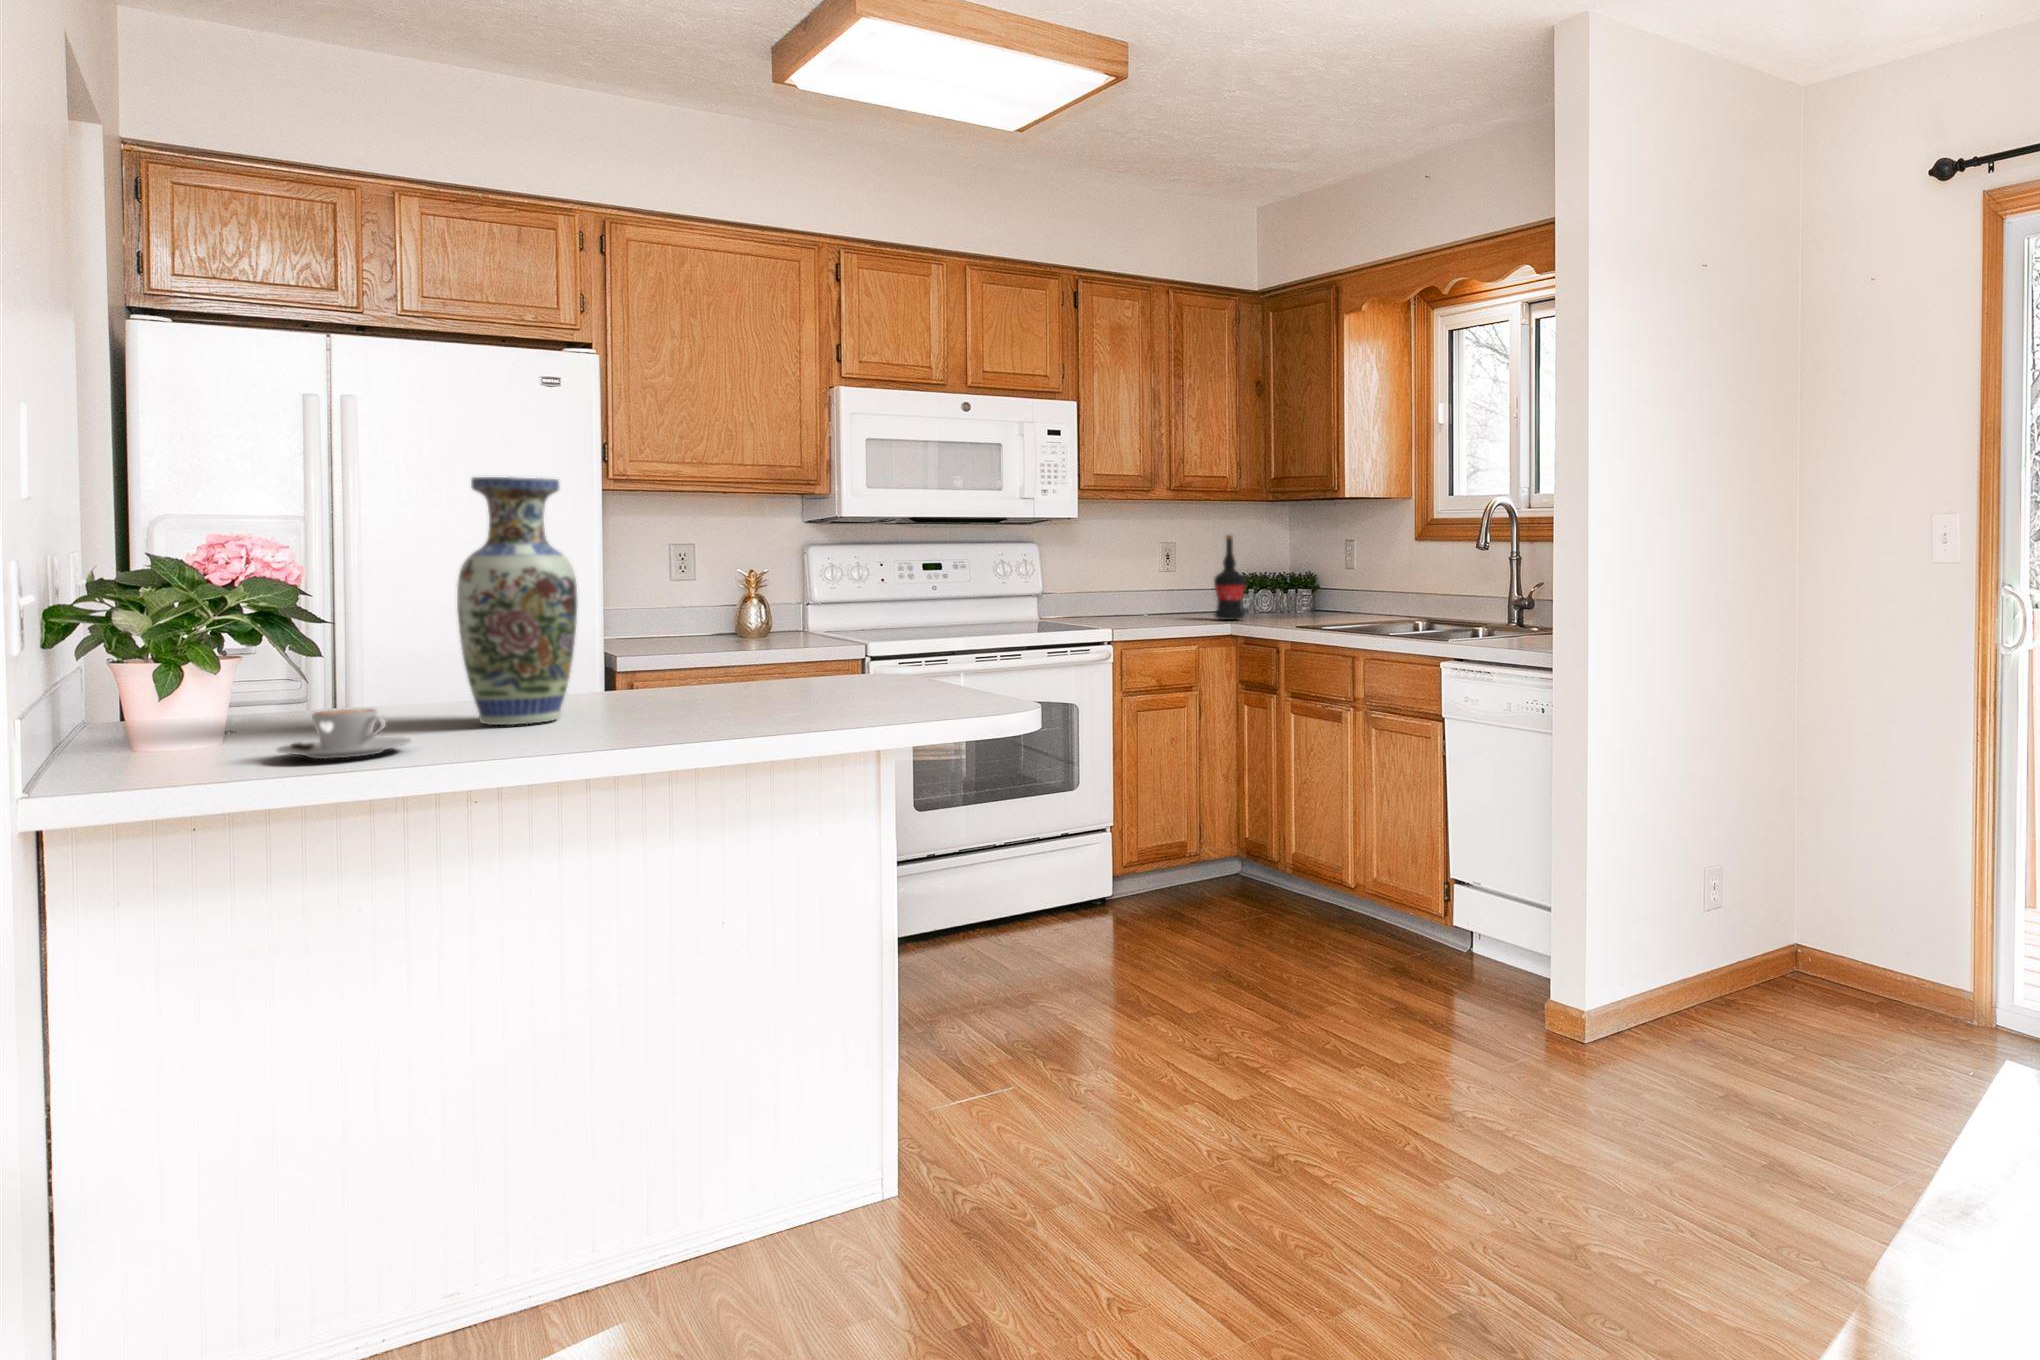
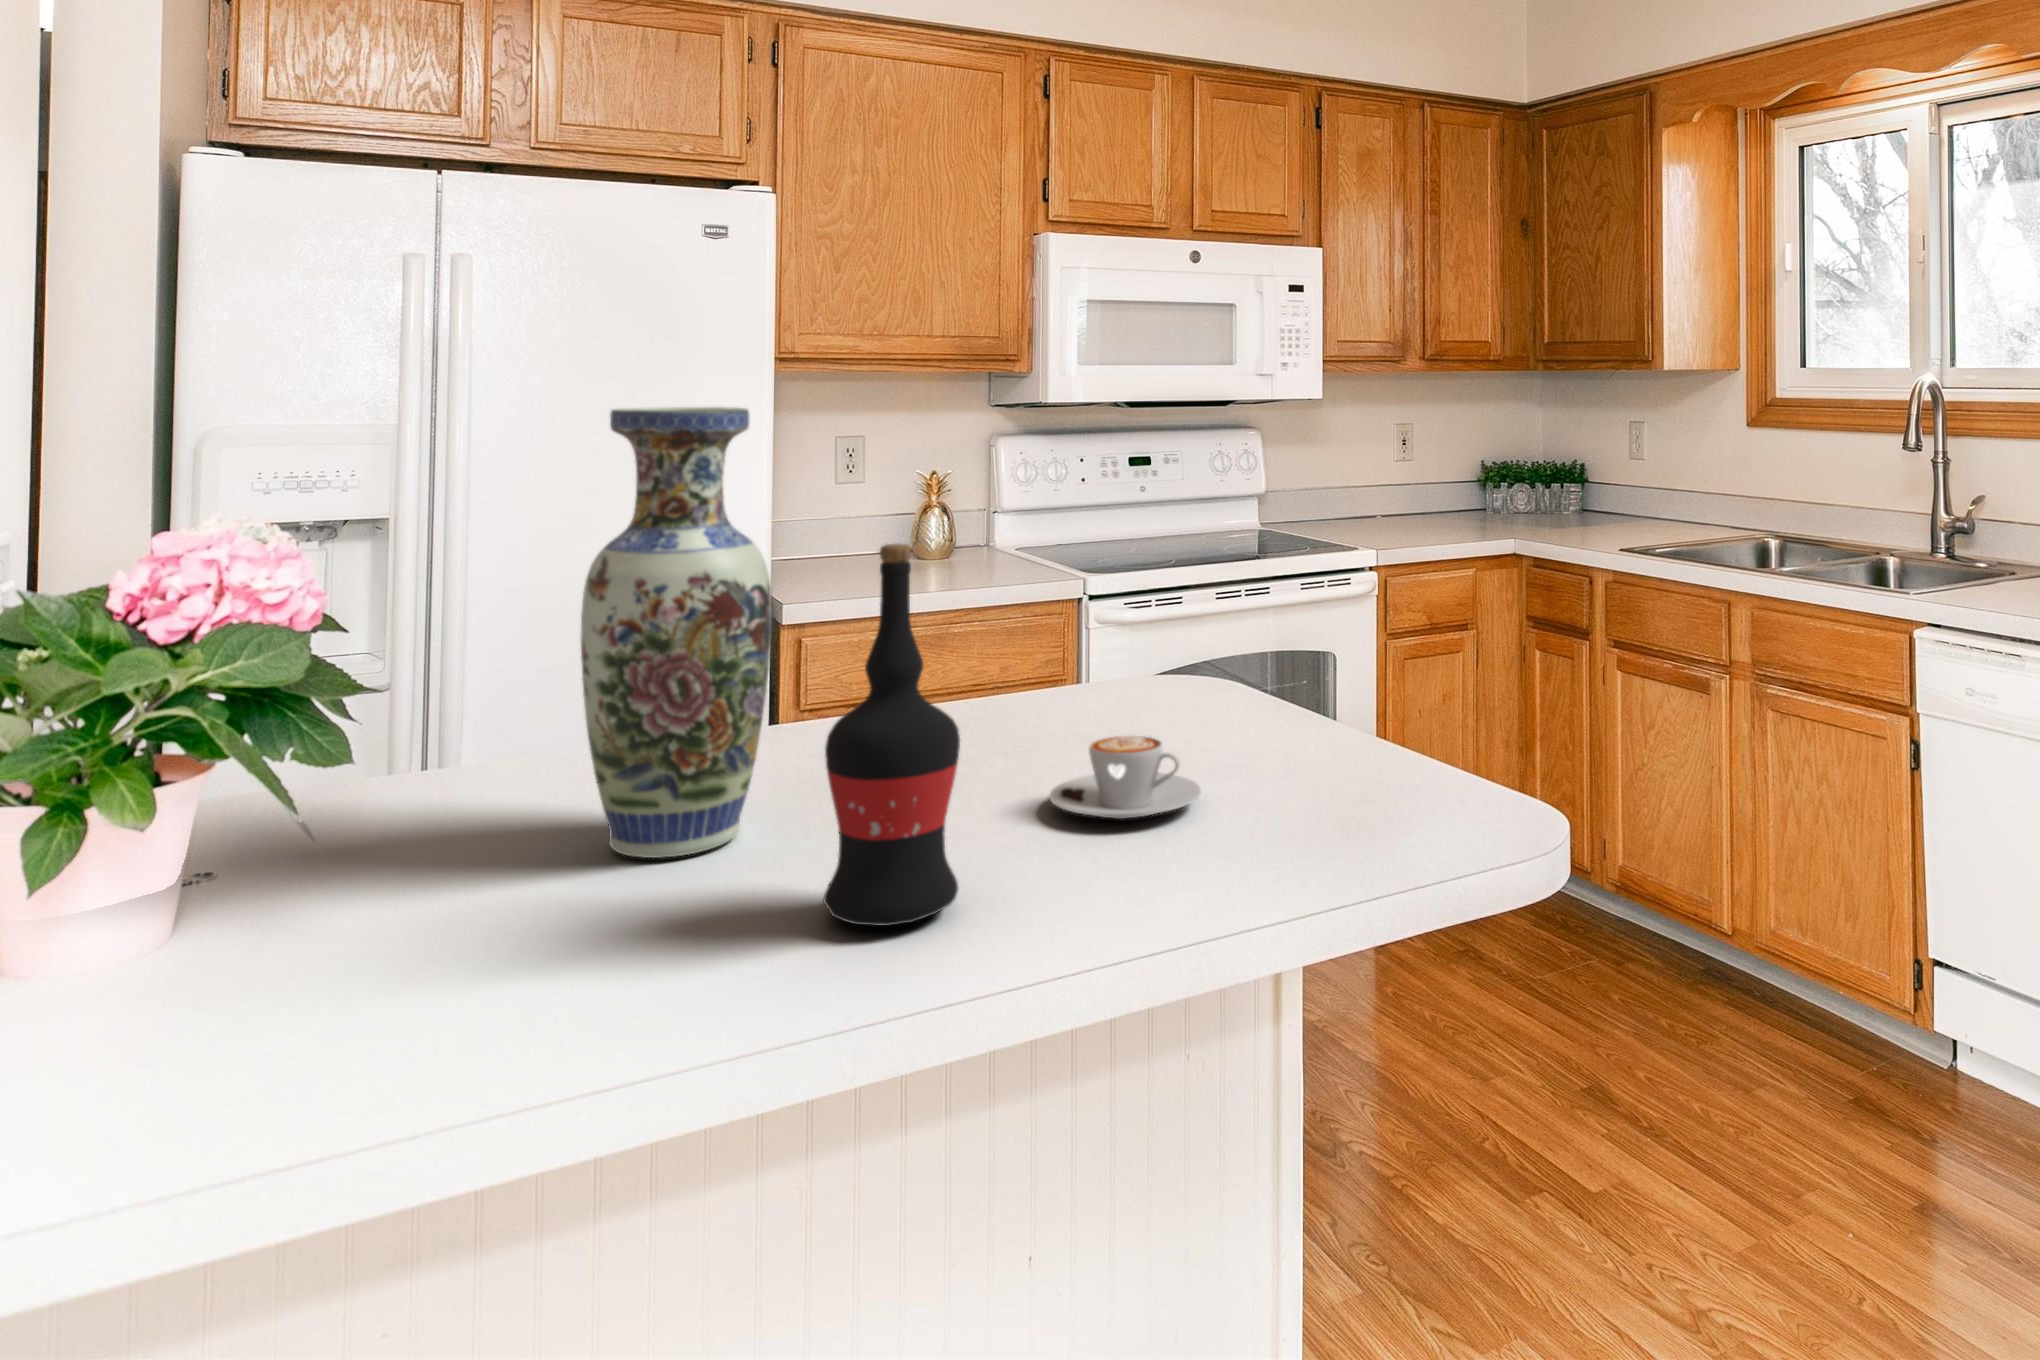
wine bottle: present [1214,535,1245,620] -> present [823,544,960,926]
coffee cup: present [277,709,411,759] -> present [1050,736,1201,819]

